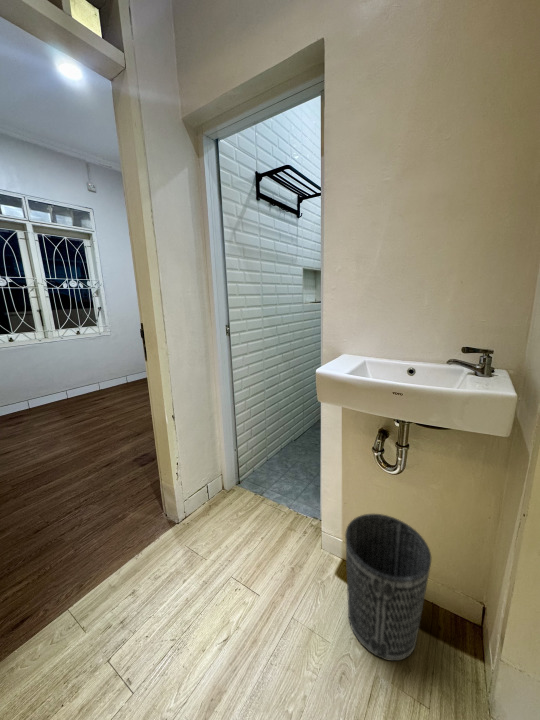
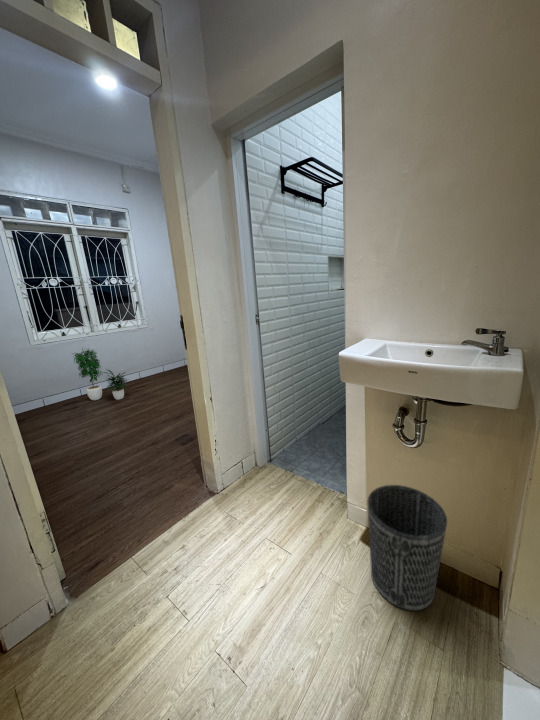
potted plant: none [18,354,87,414] -> present [74,350,128,400]

